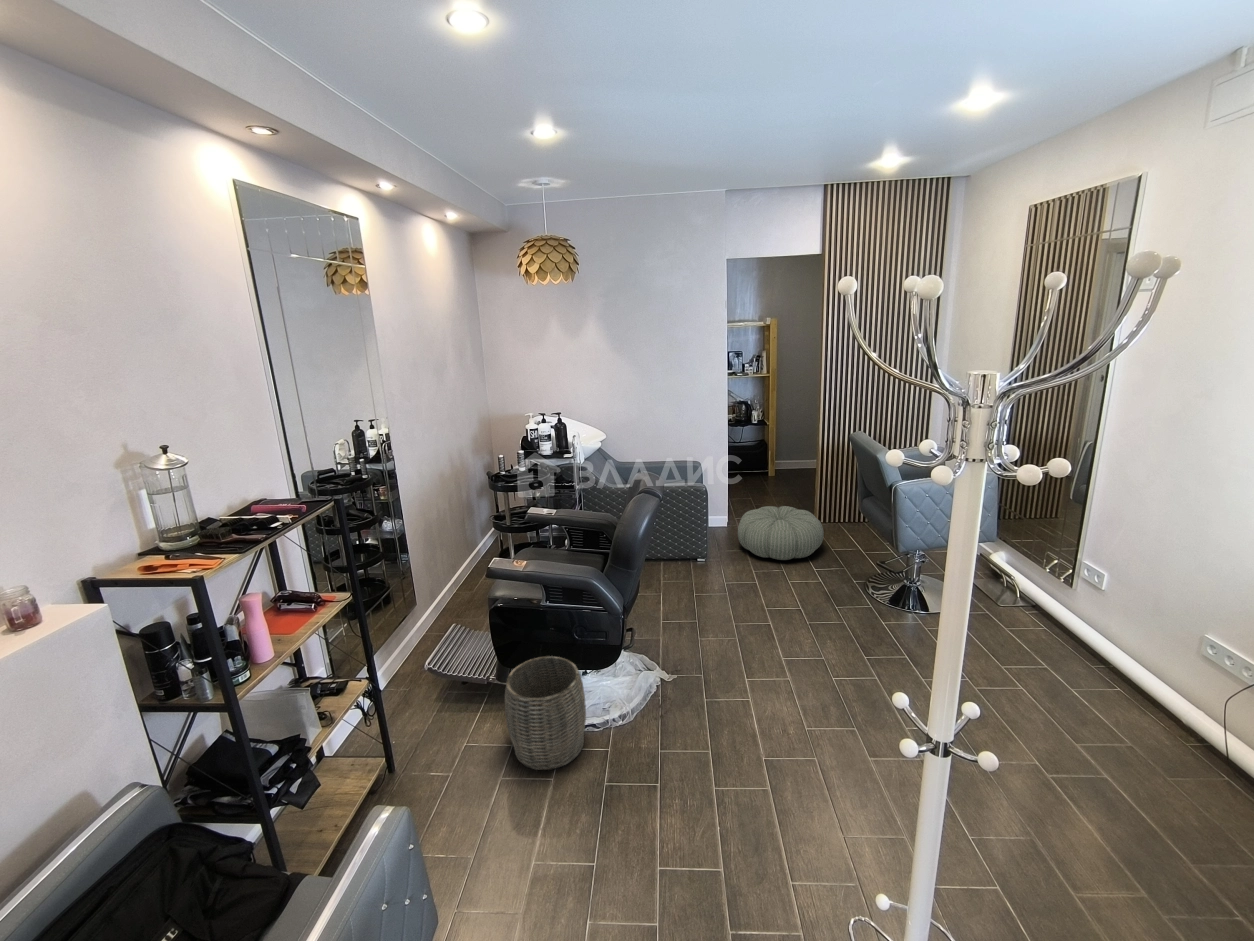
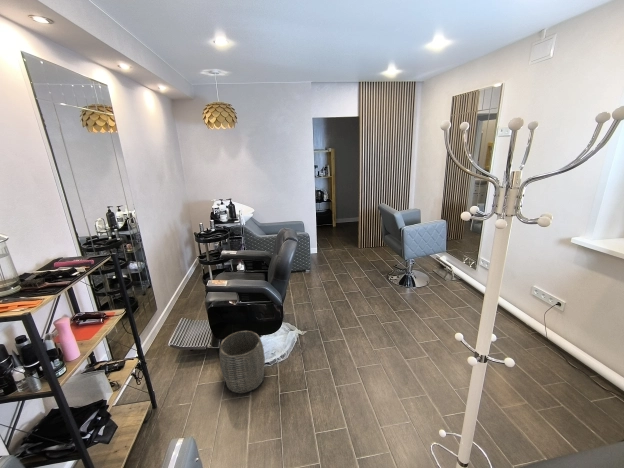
pouf: present [738,506,824,560] -> none [325,241,366,268]

